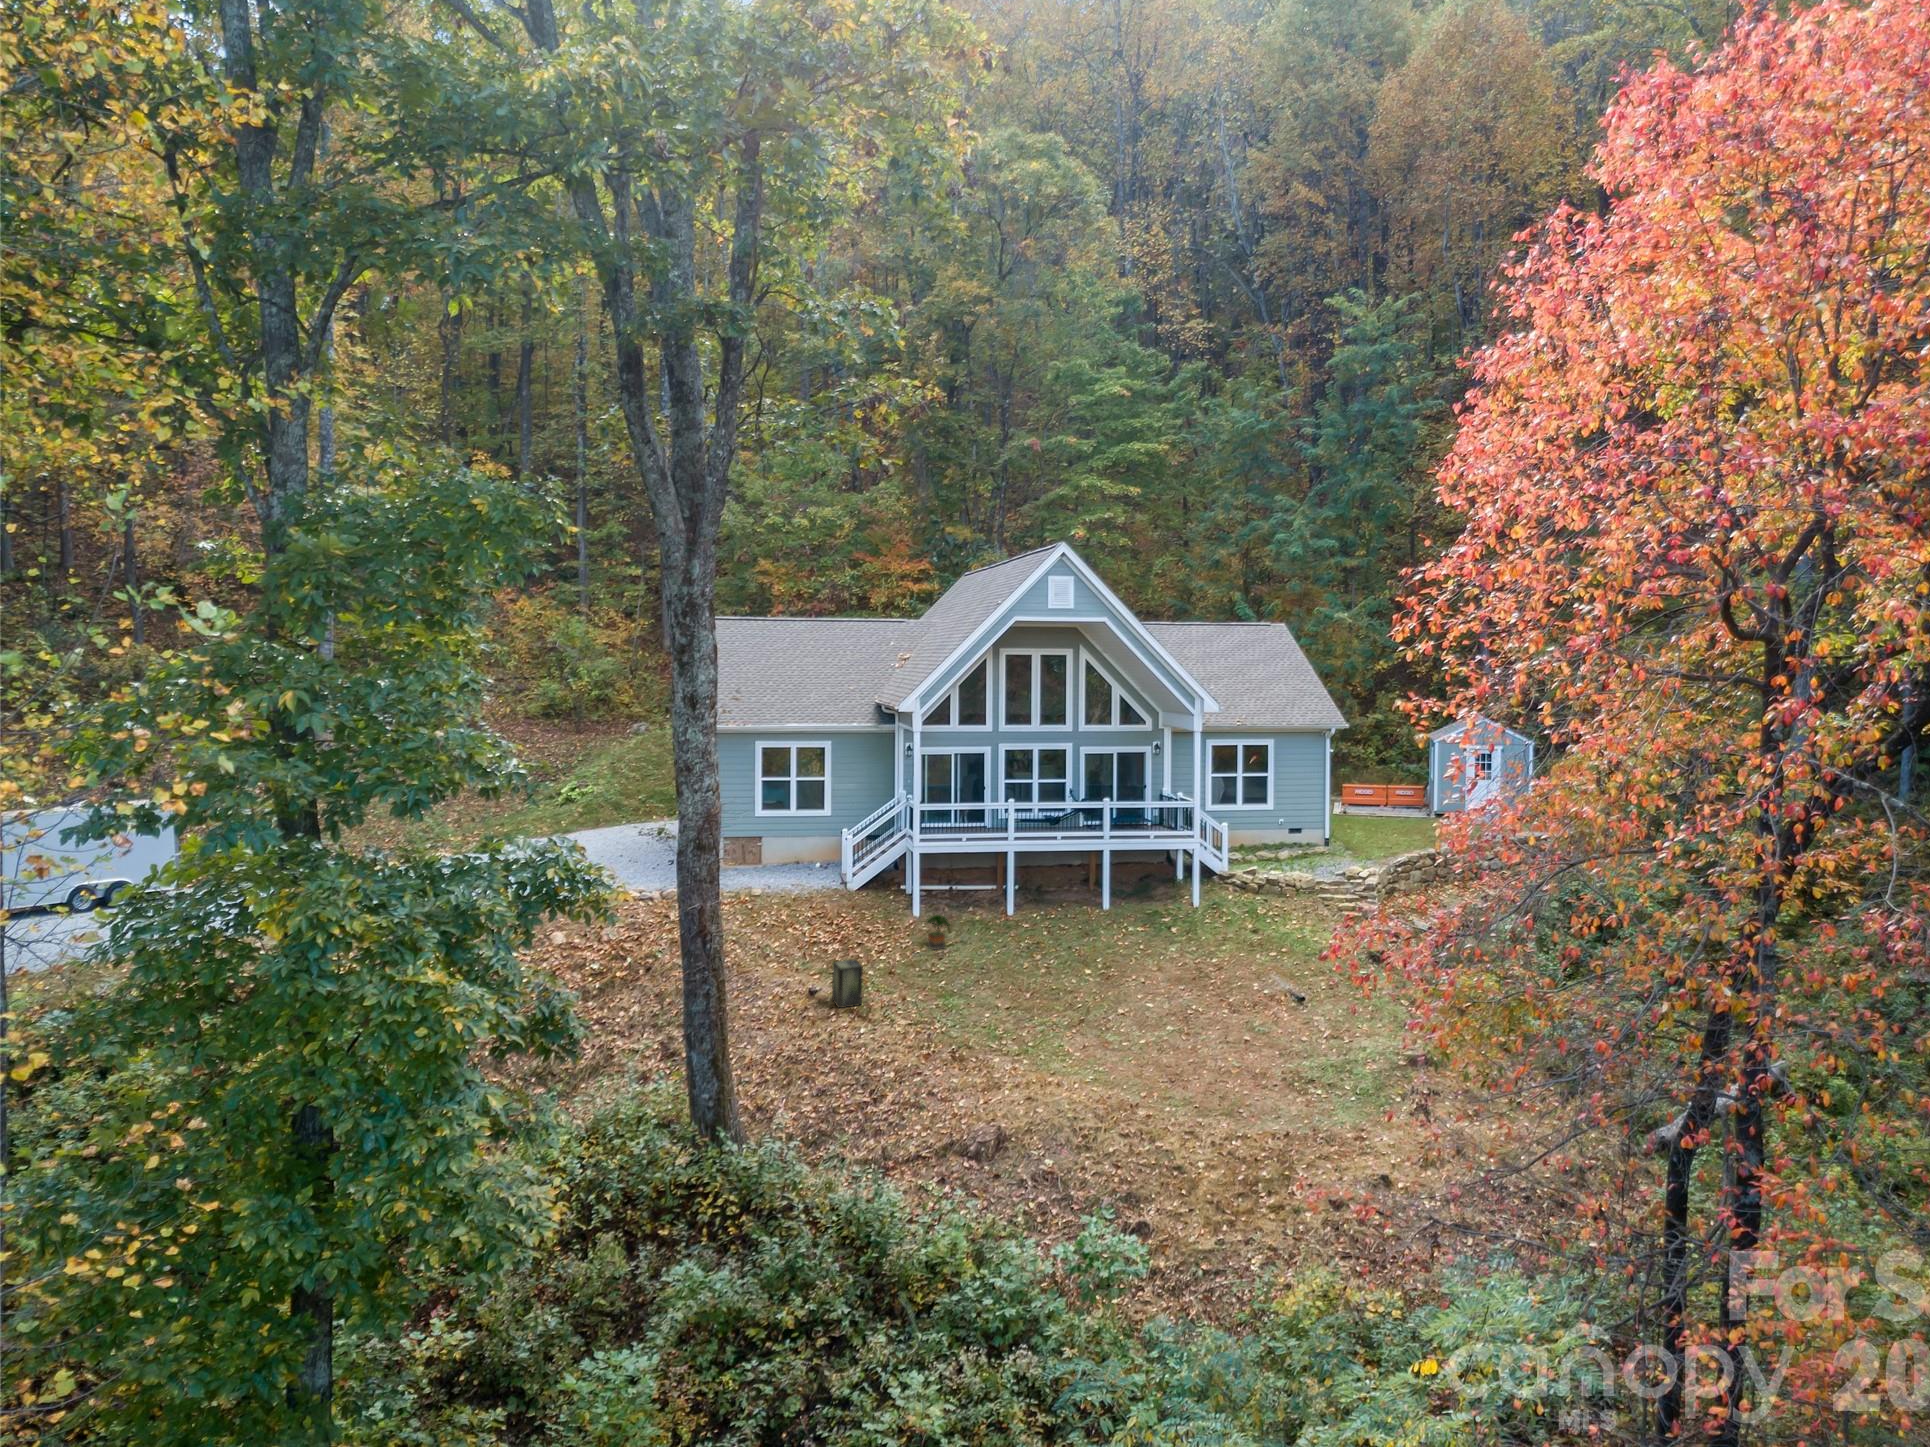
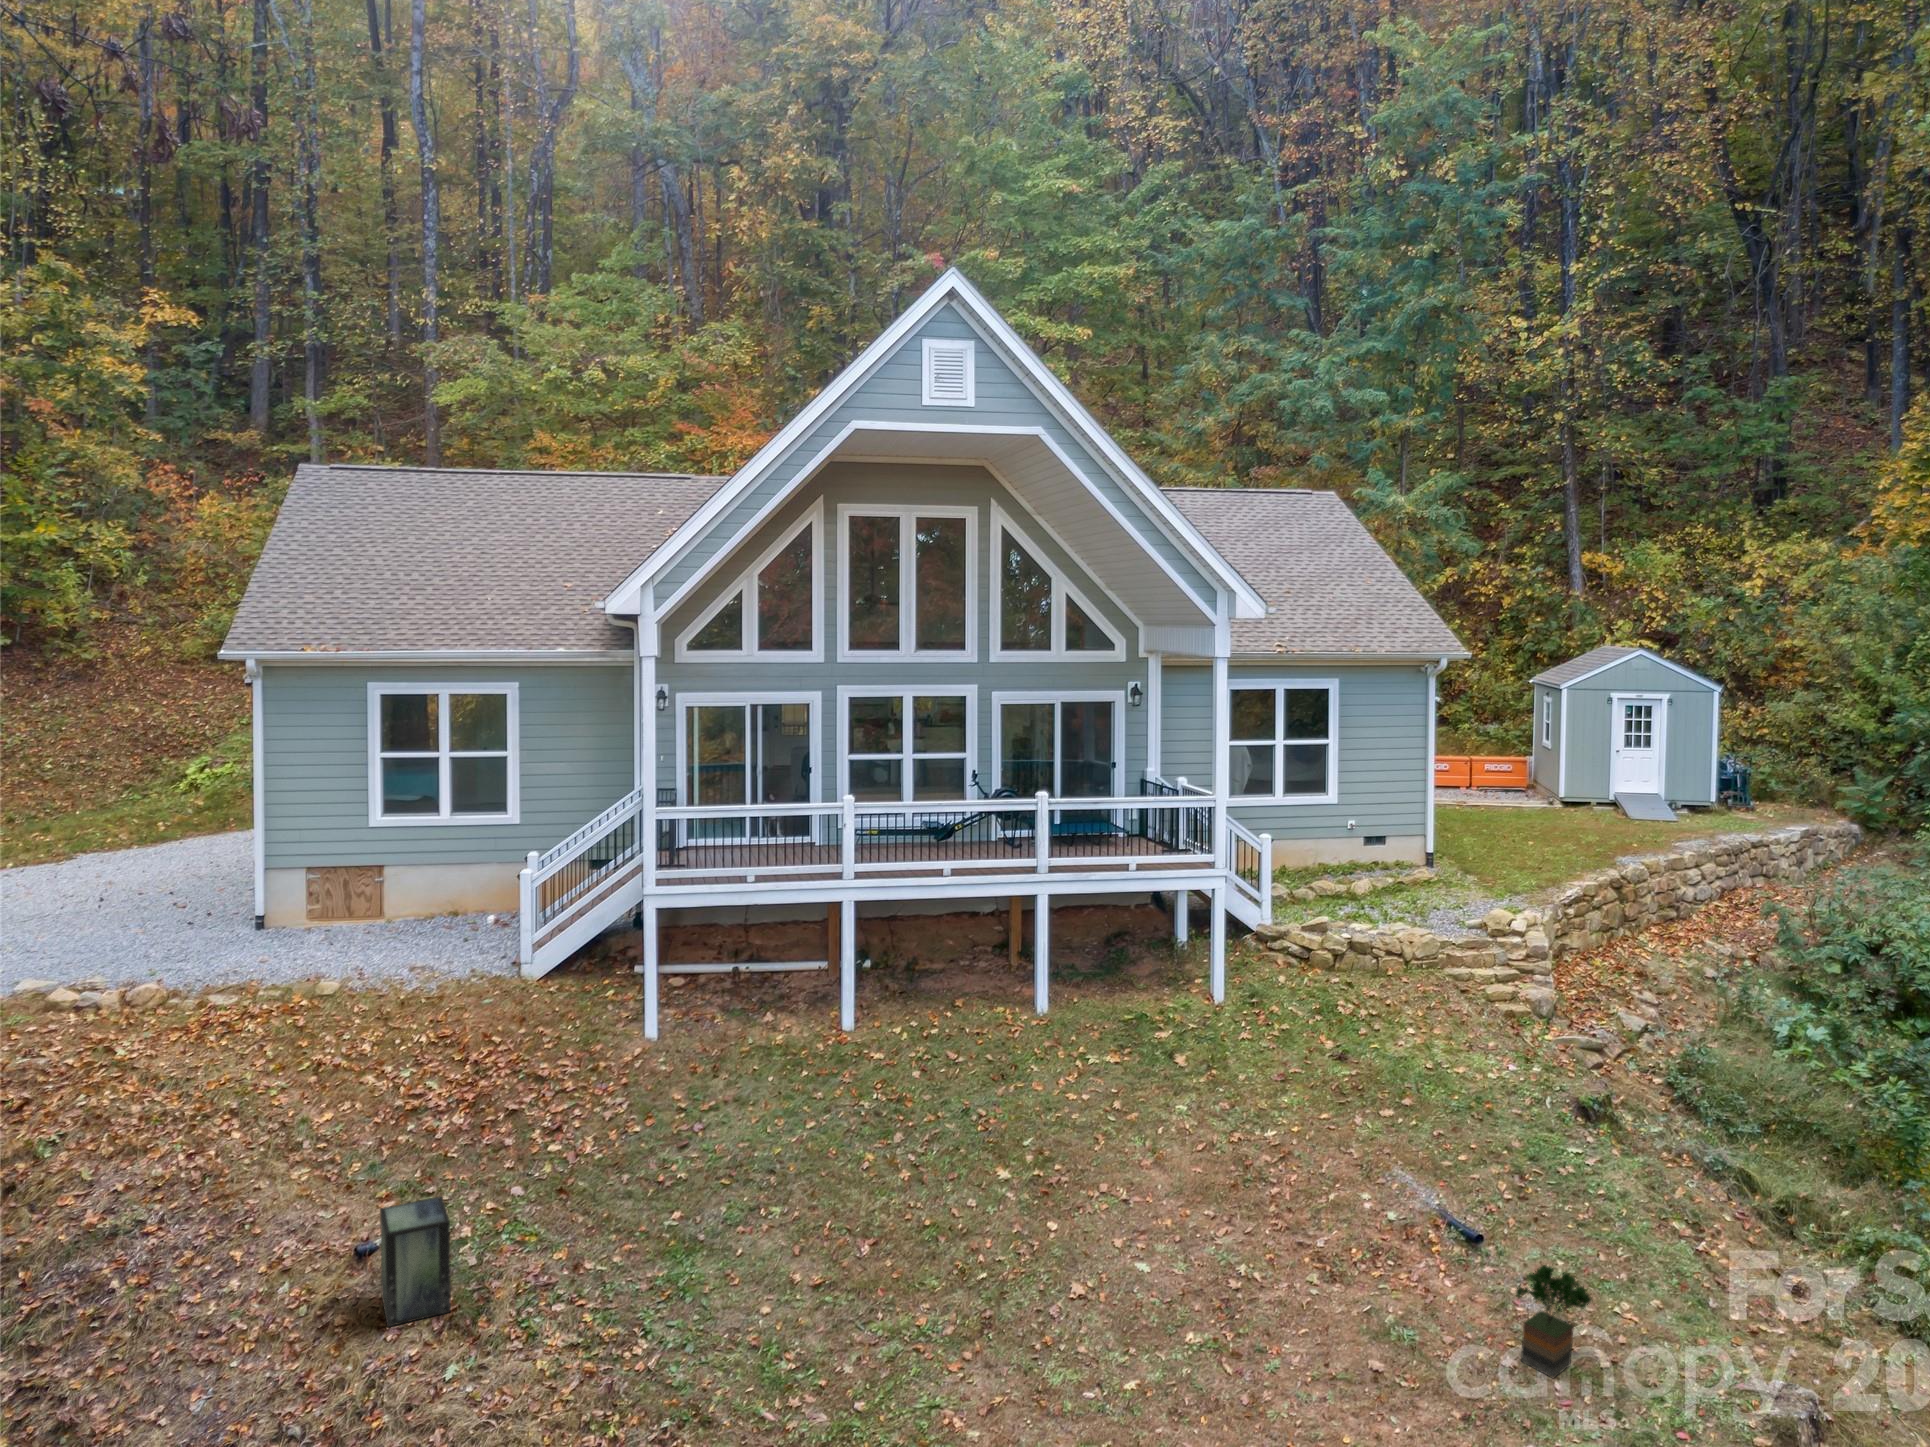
potted tree: present [926,915,950,950] -> present [1516,1265,1593,1378]

